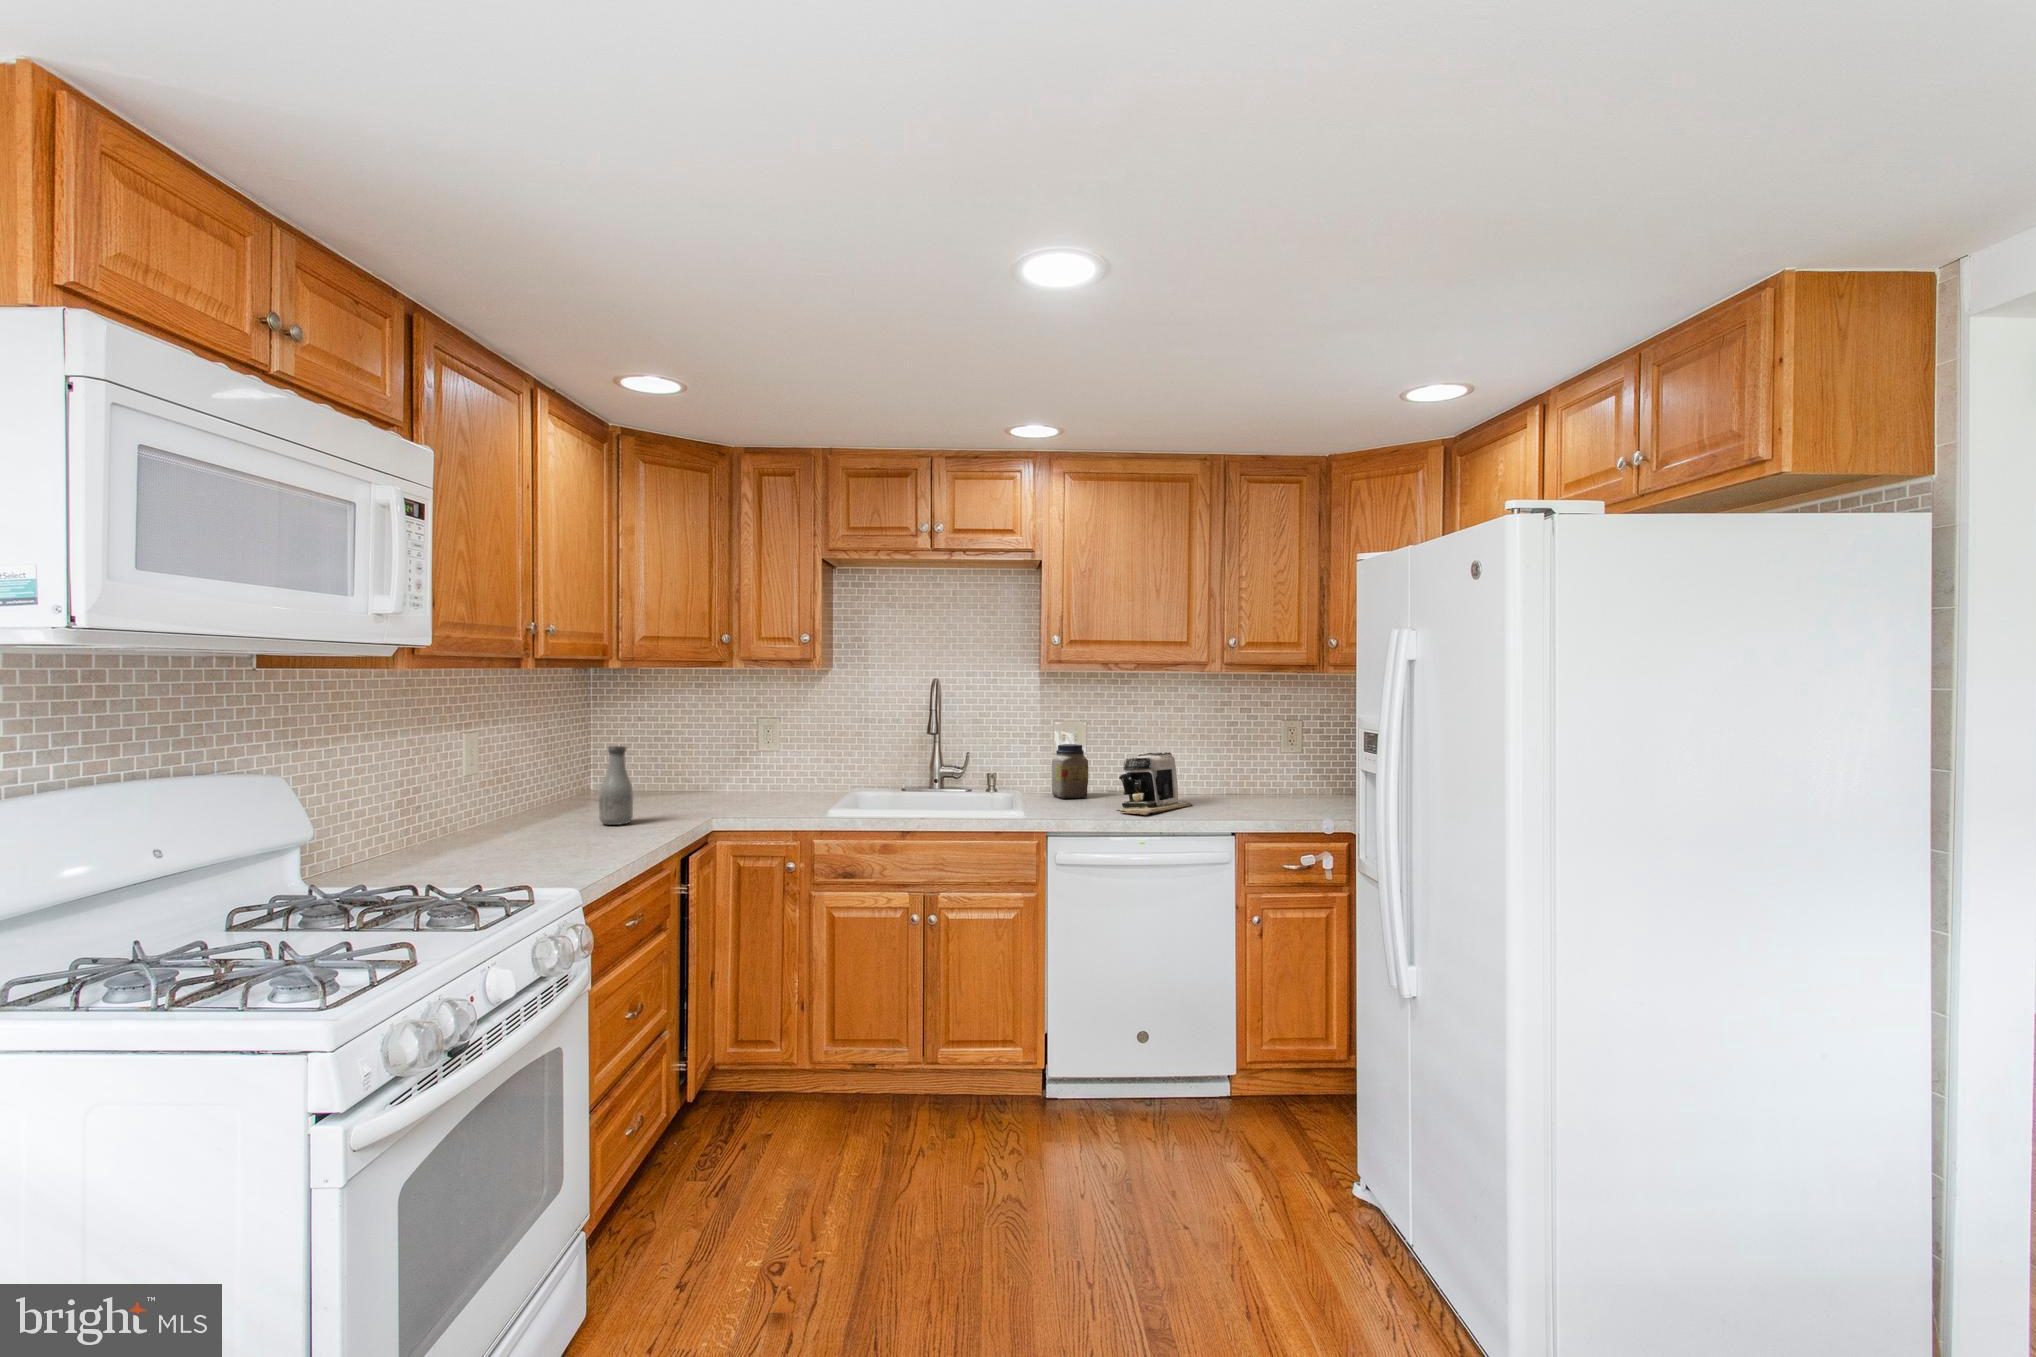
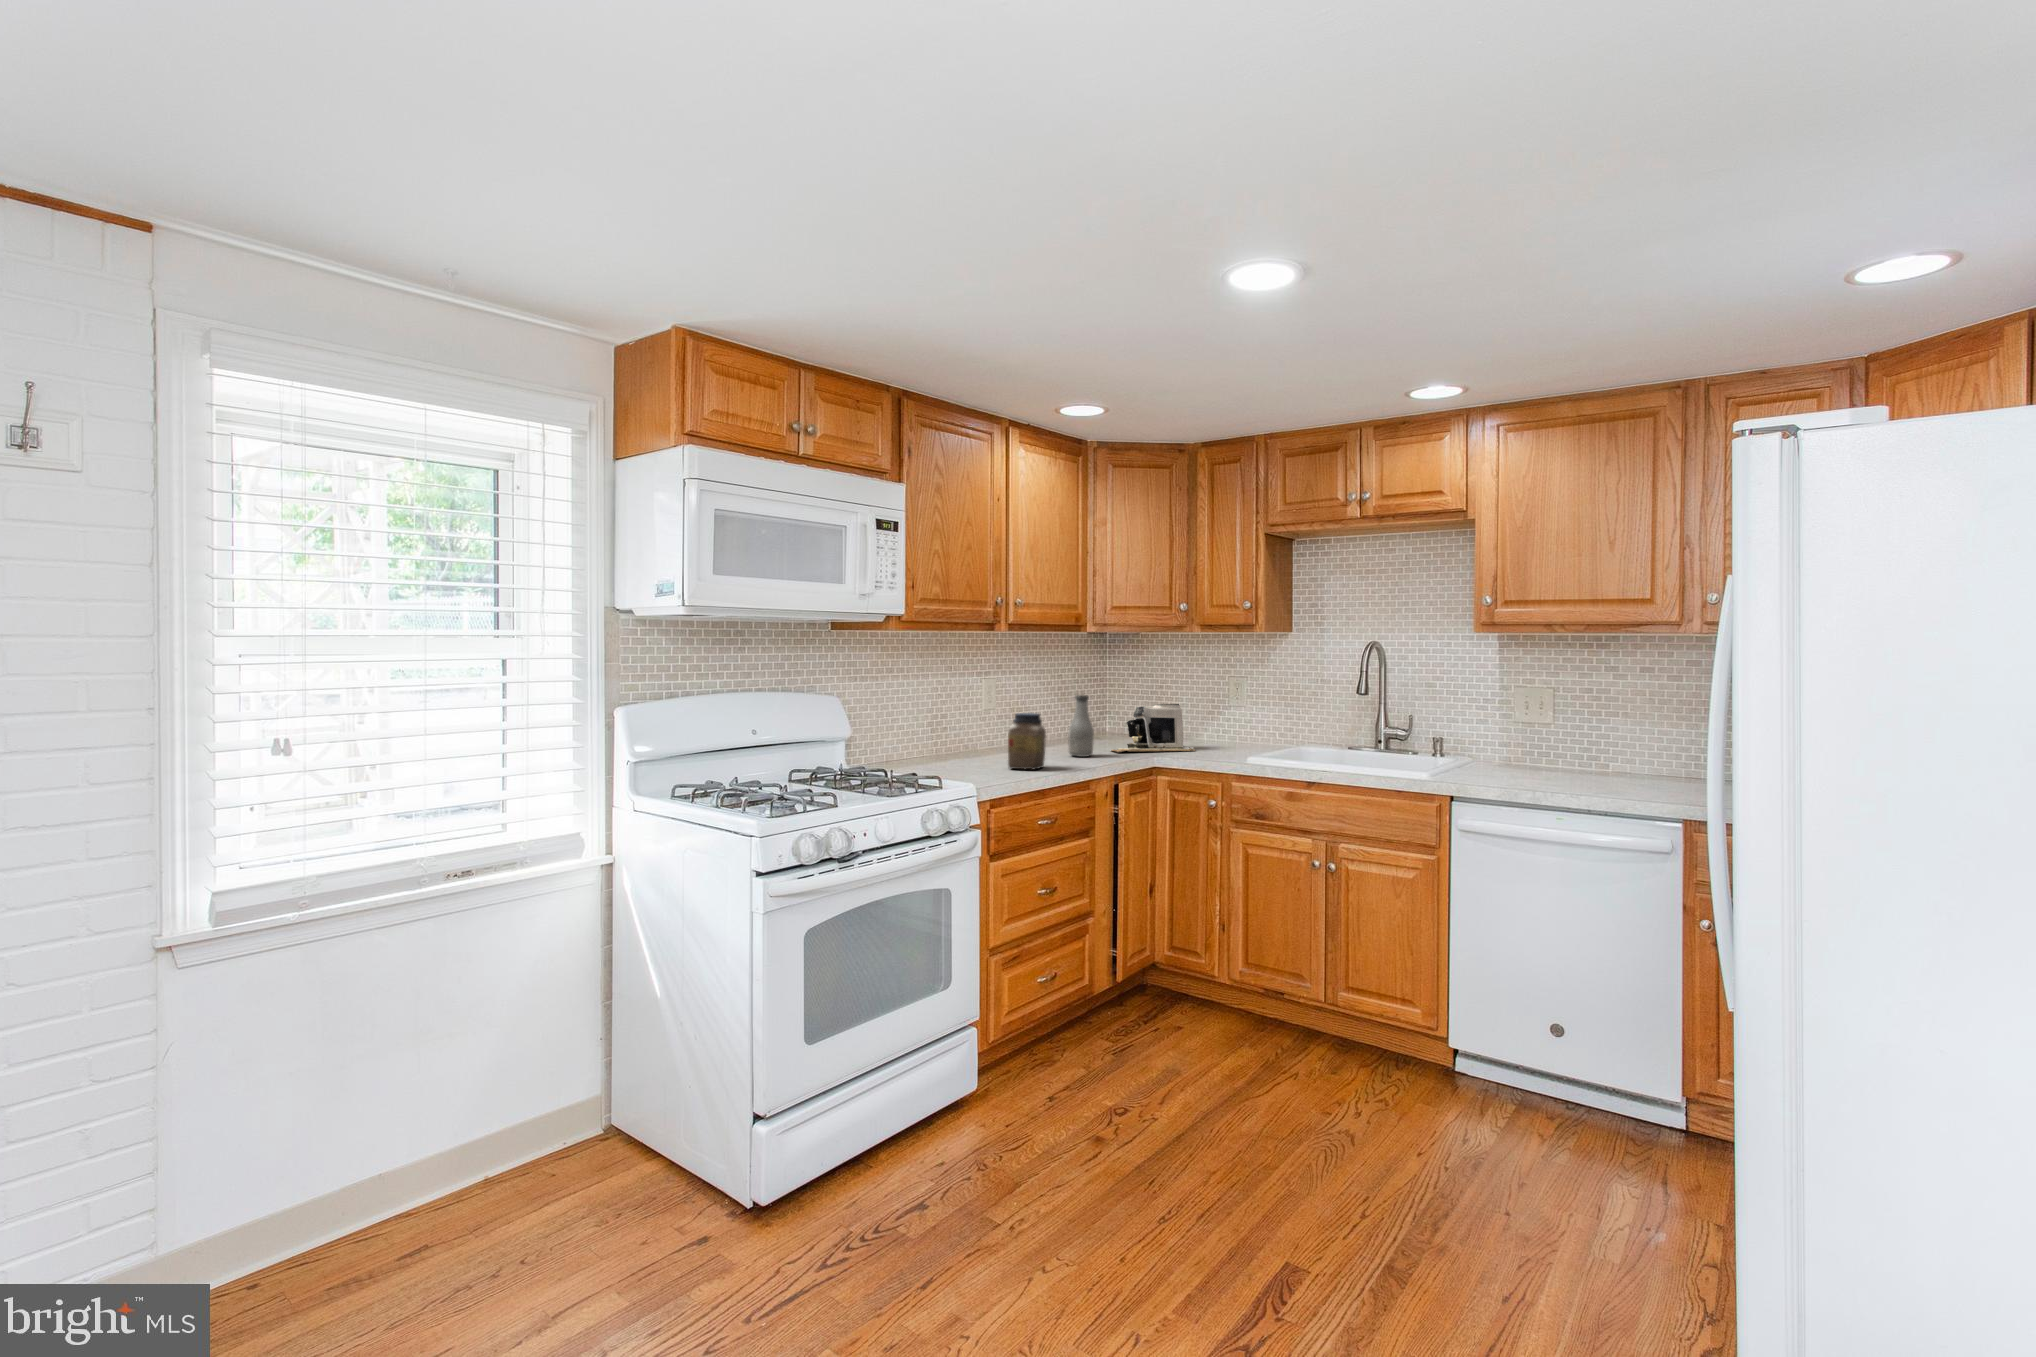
jar: present [1052,744,1088,799] -> present [1008,713,1046,769]
coffee maker: present [1117,752,1193,815] -> present [1112,704,1195,752]

